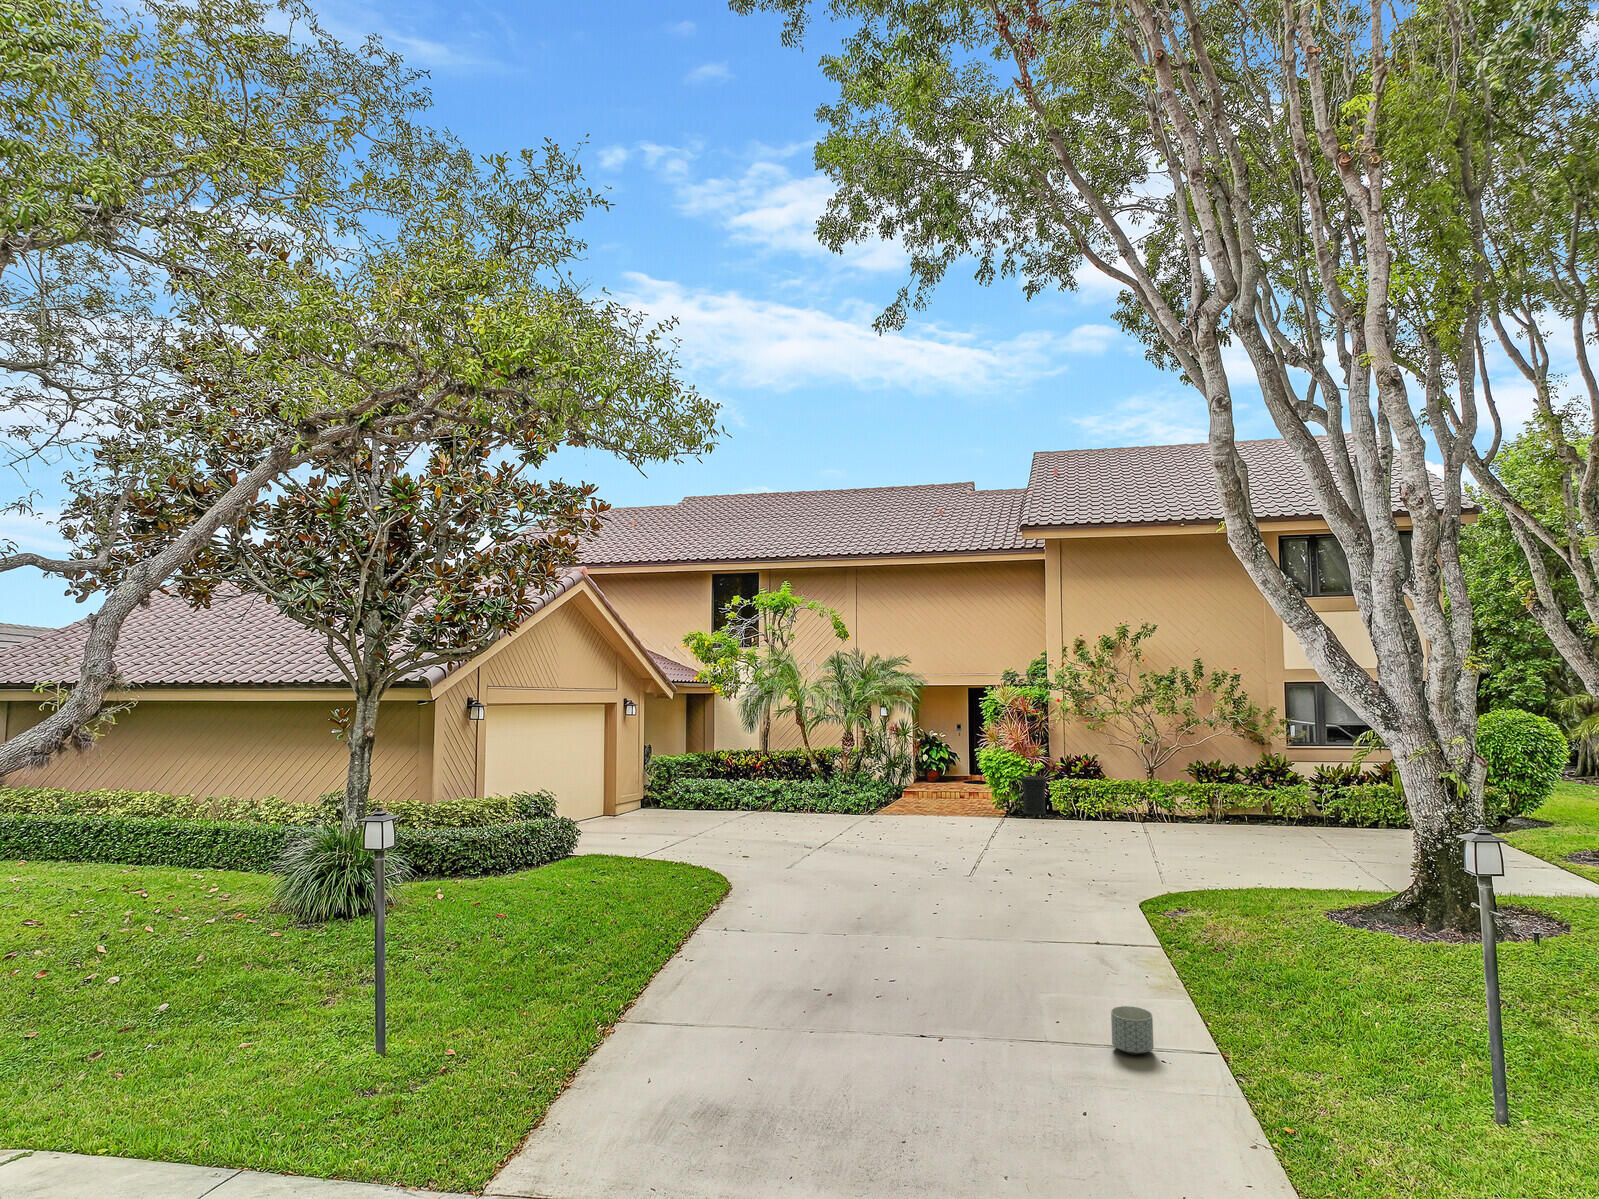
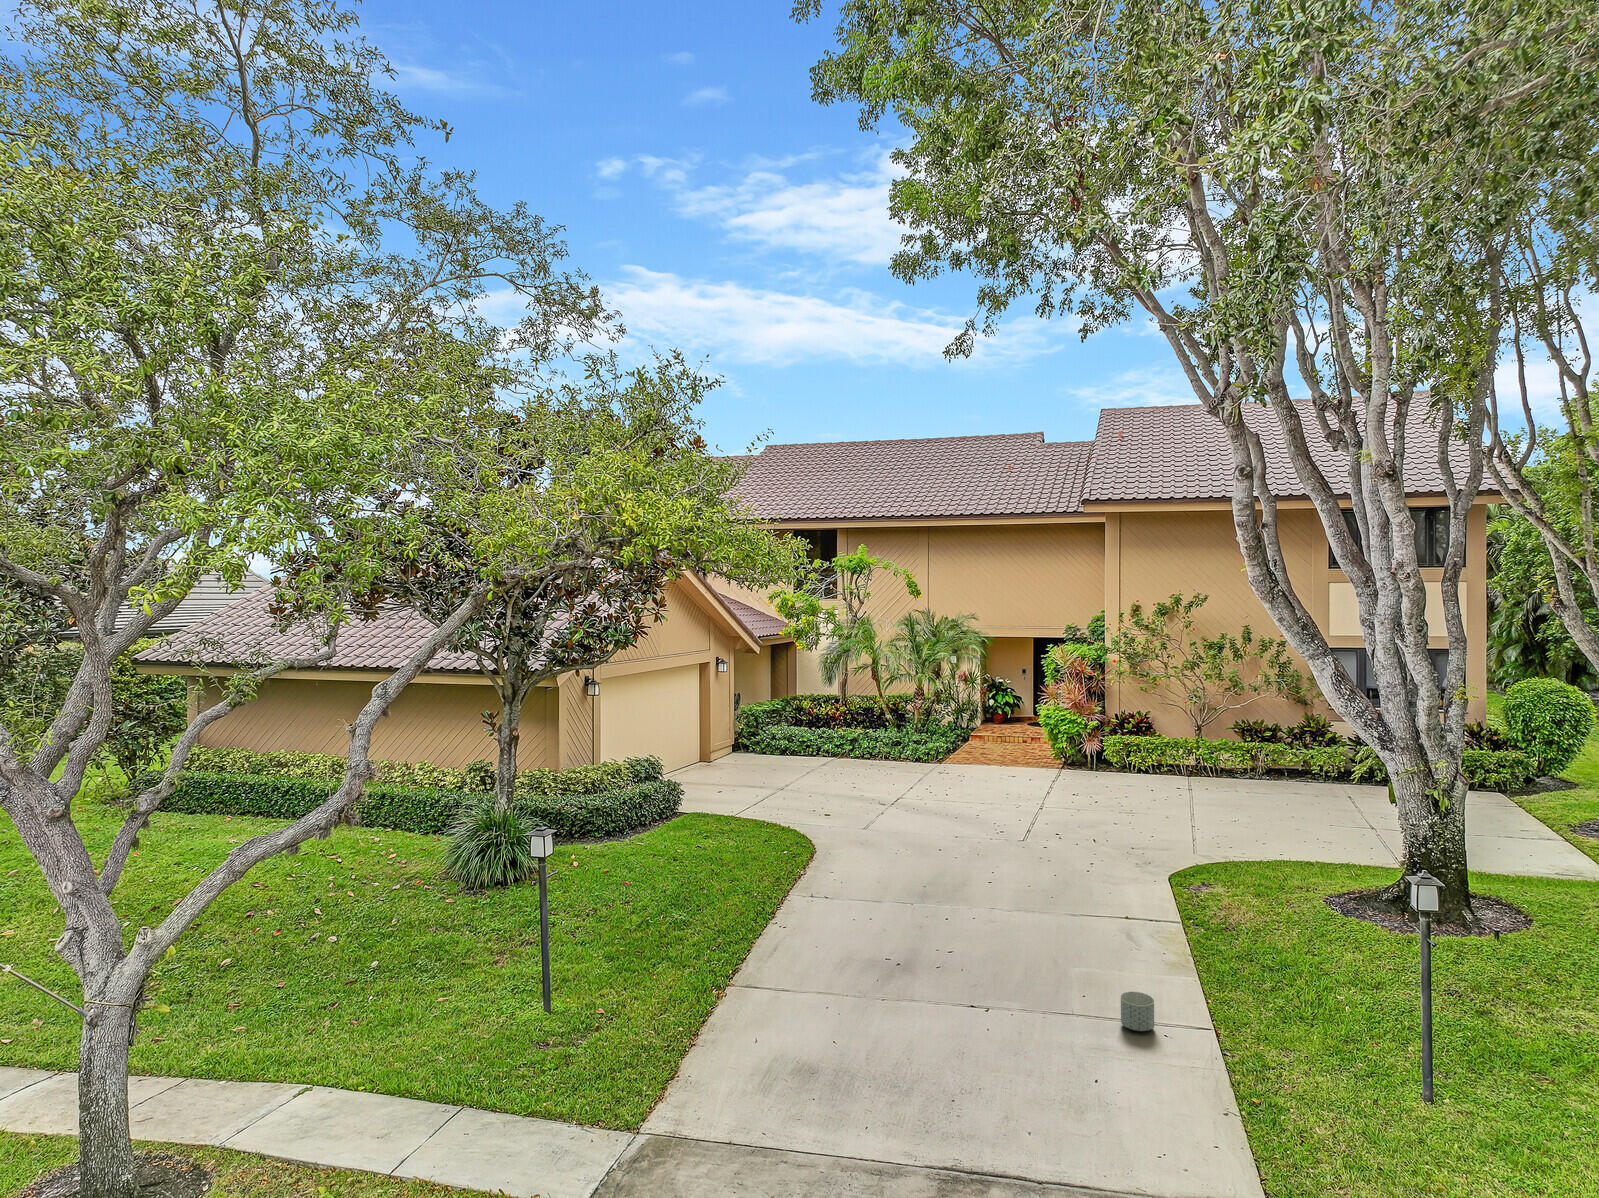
trash can: present [1021,776,1047,815] -> none [1074,732,1099,769]

